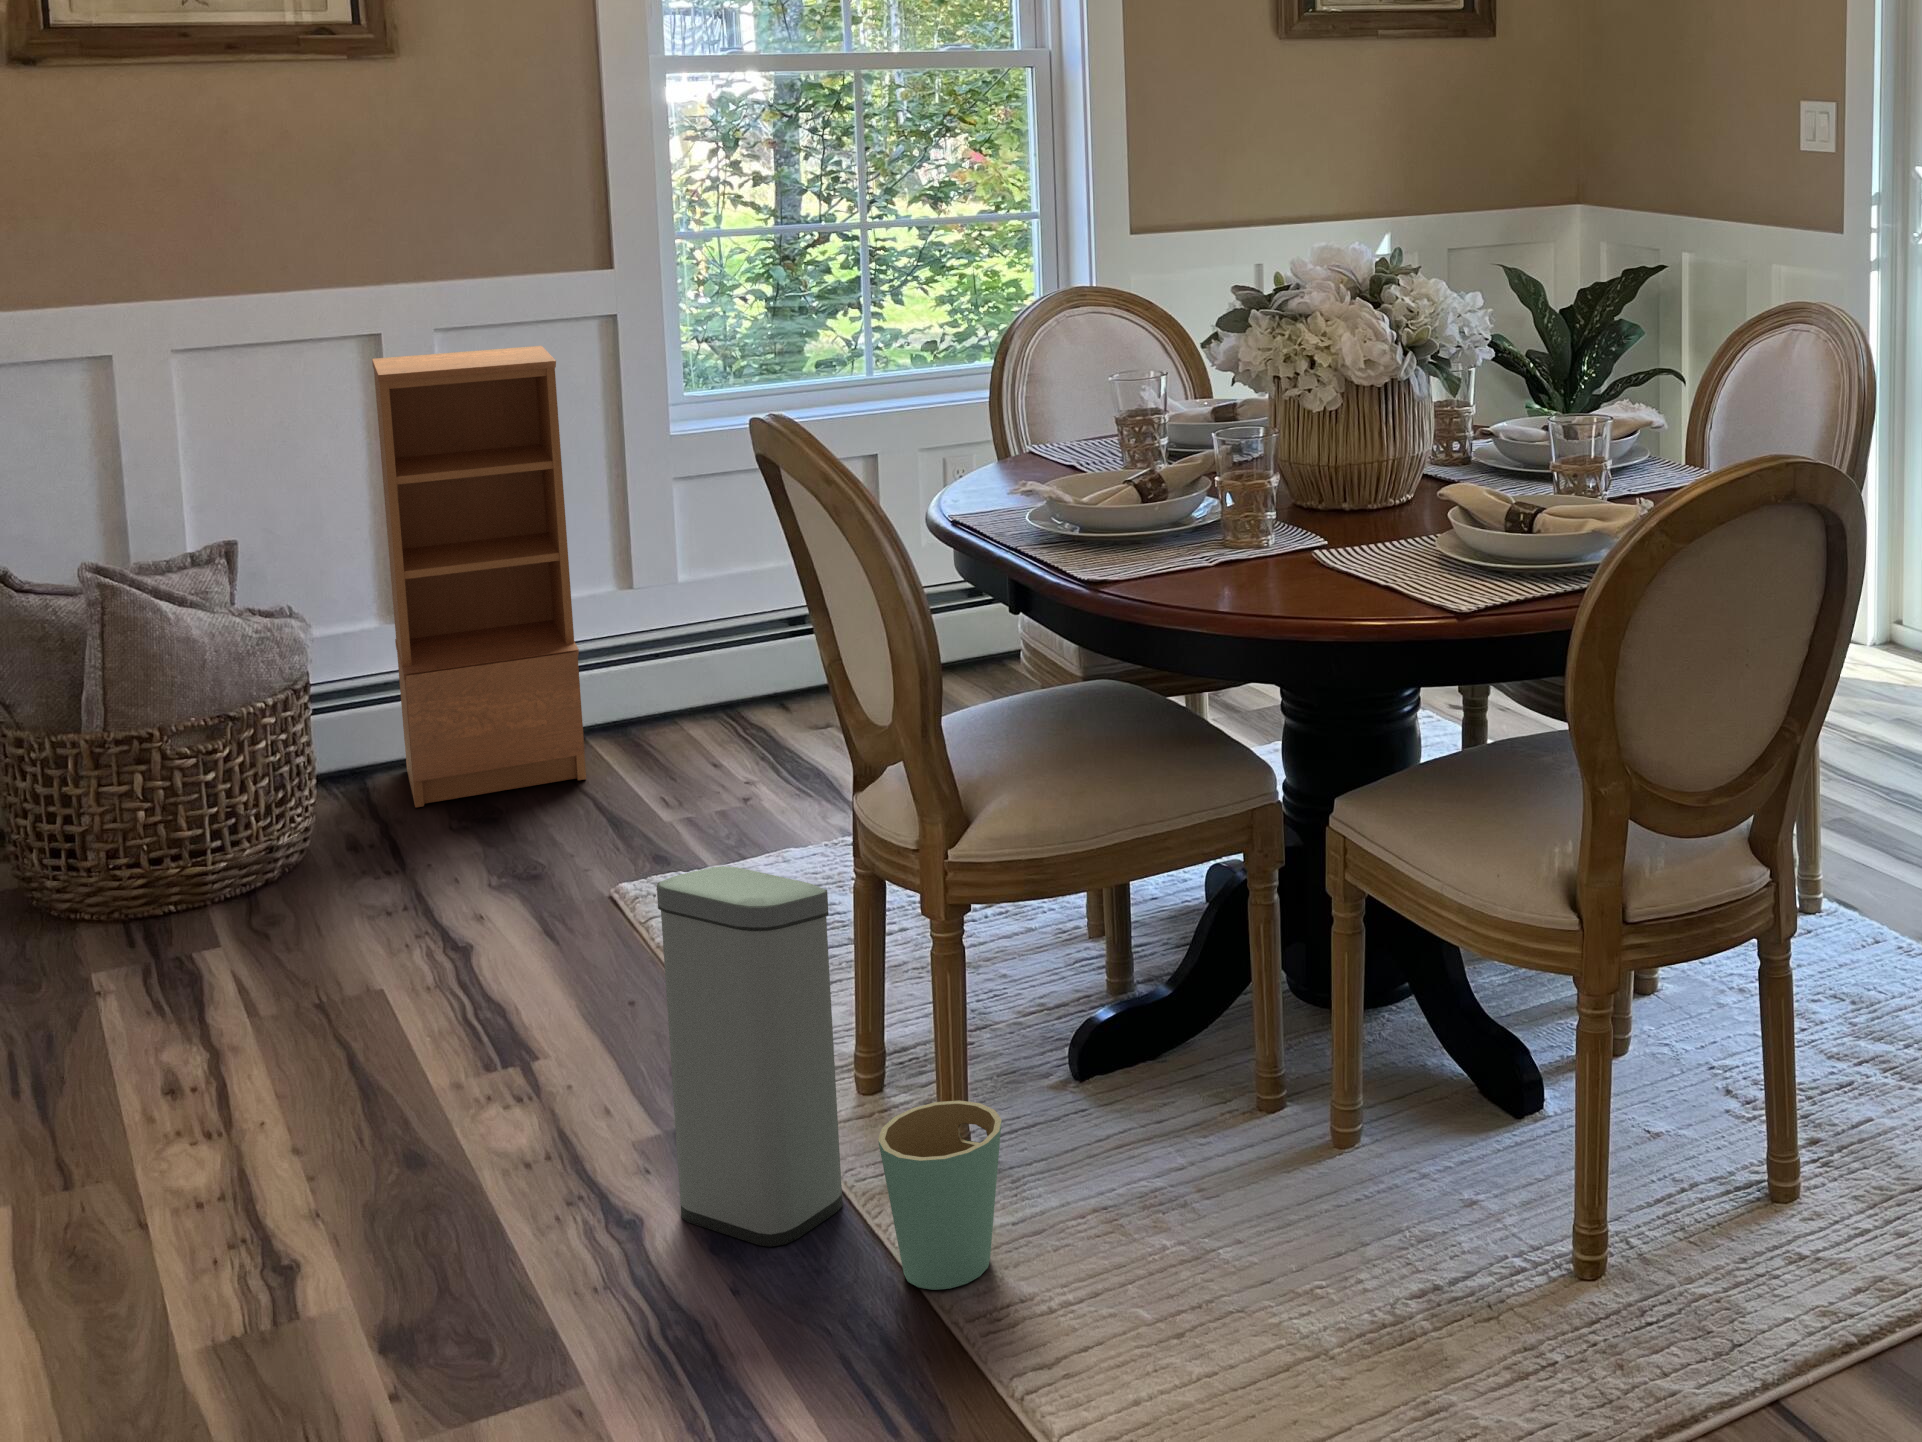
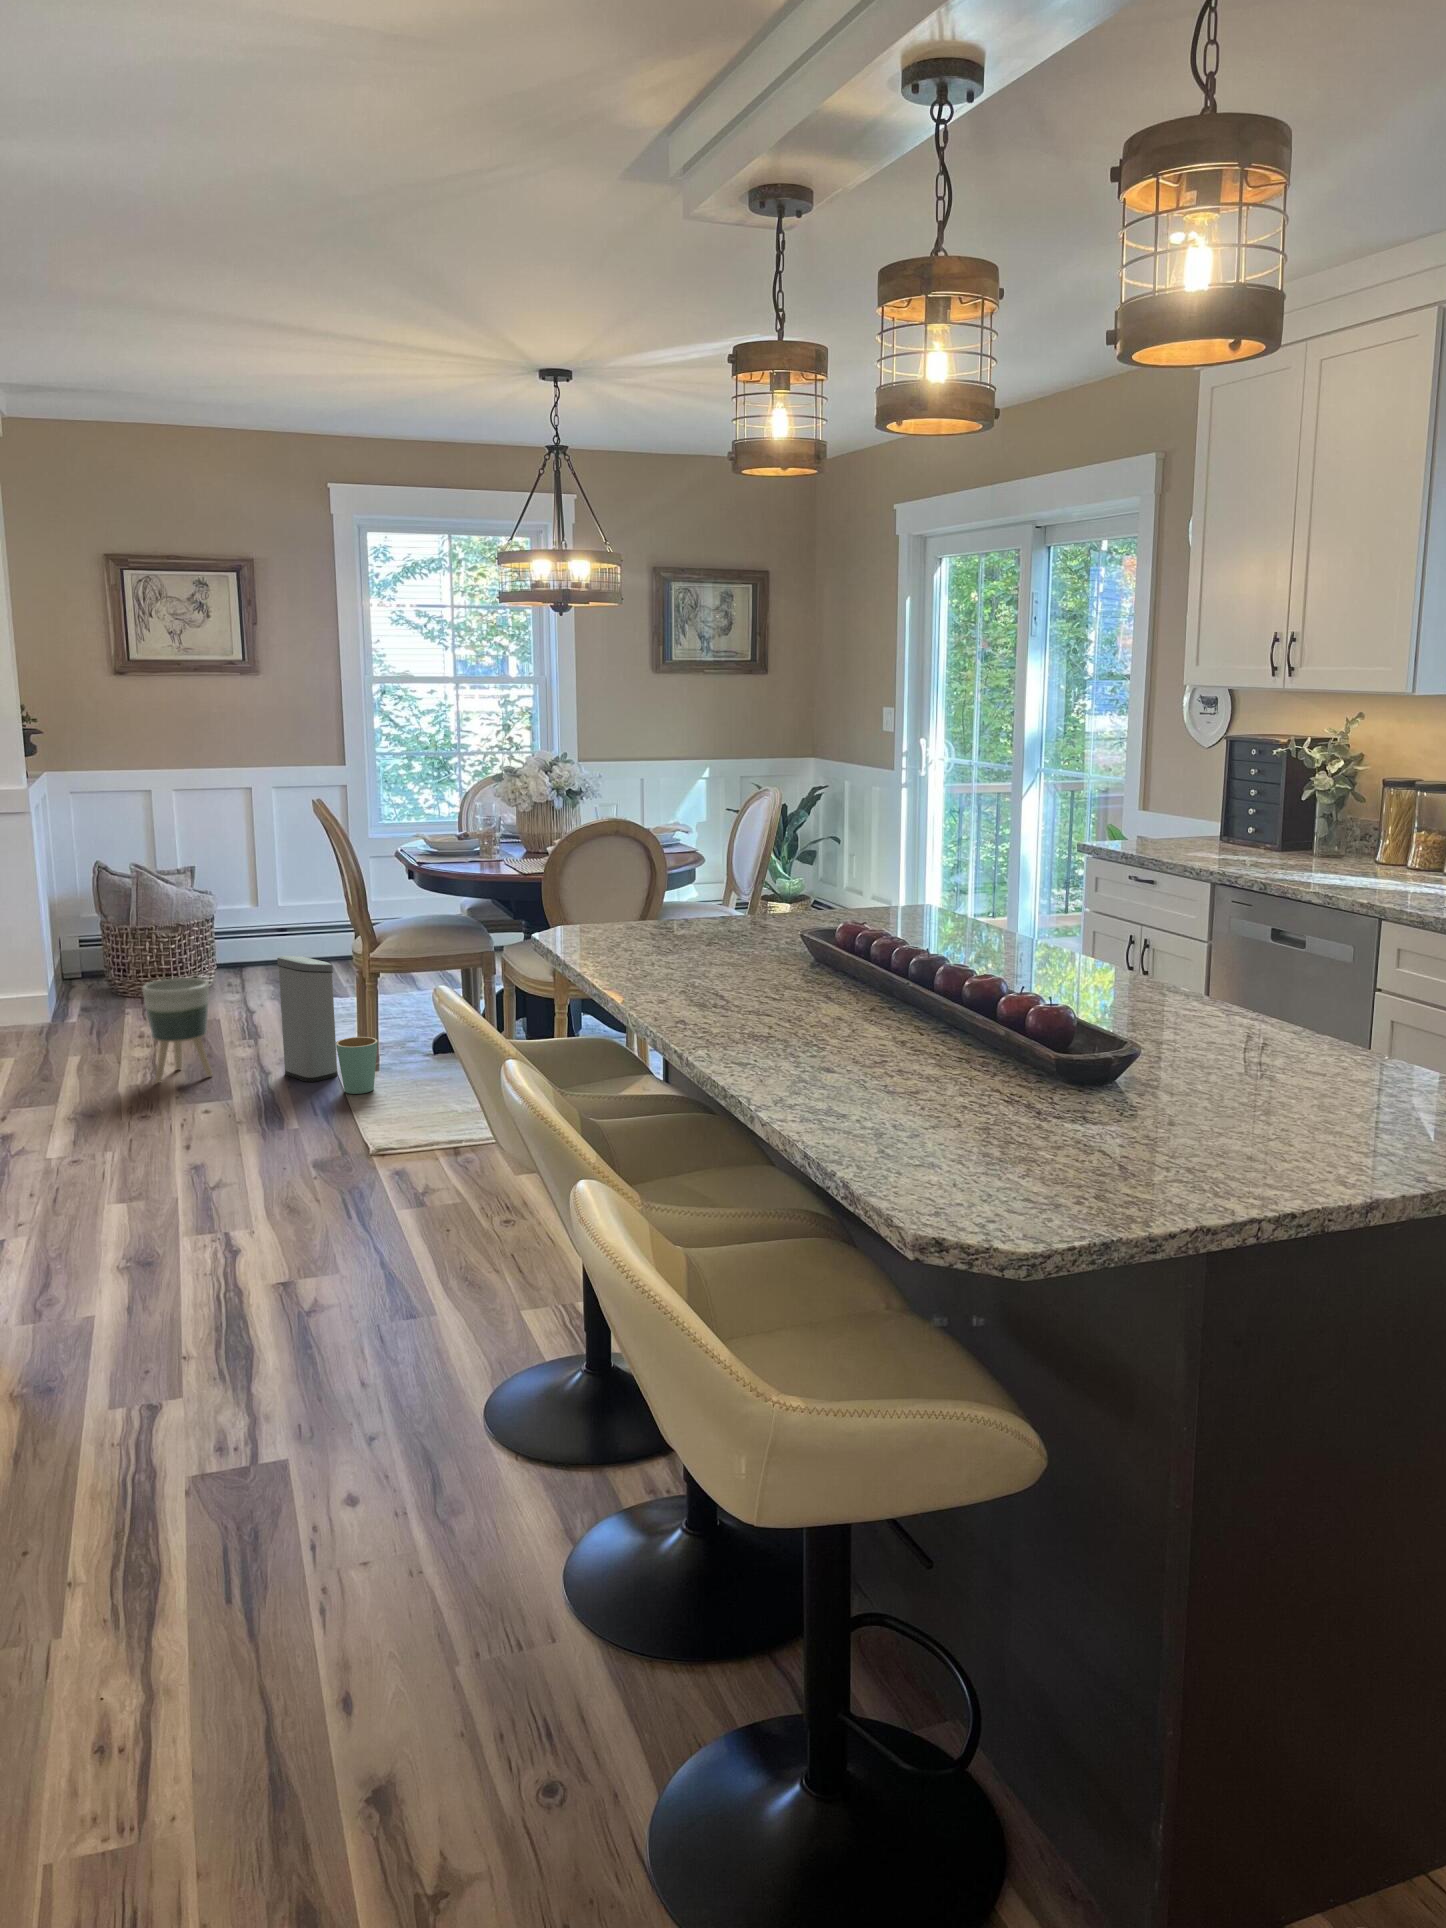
bookcase: present [372,346,586,807] -> none [243,795,320,976]
planter: none [224,962,456,1321] -> present [142,978,212,1083]

